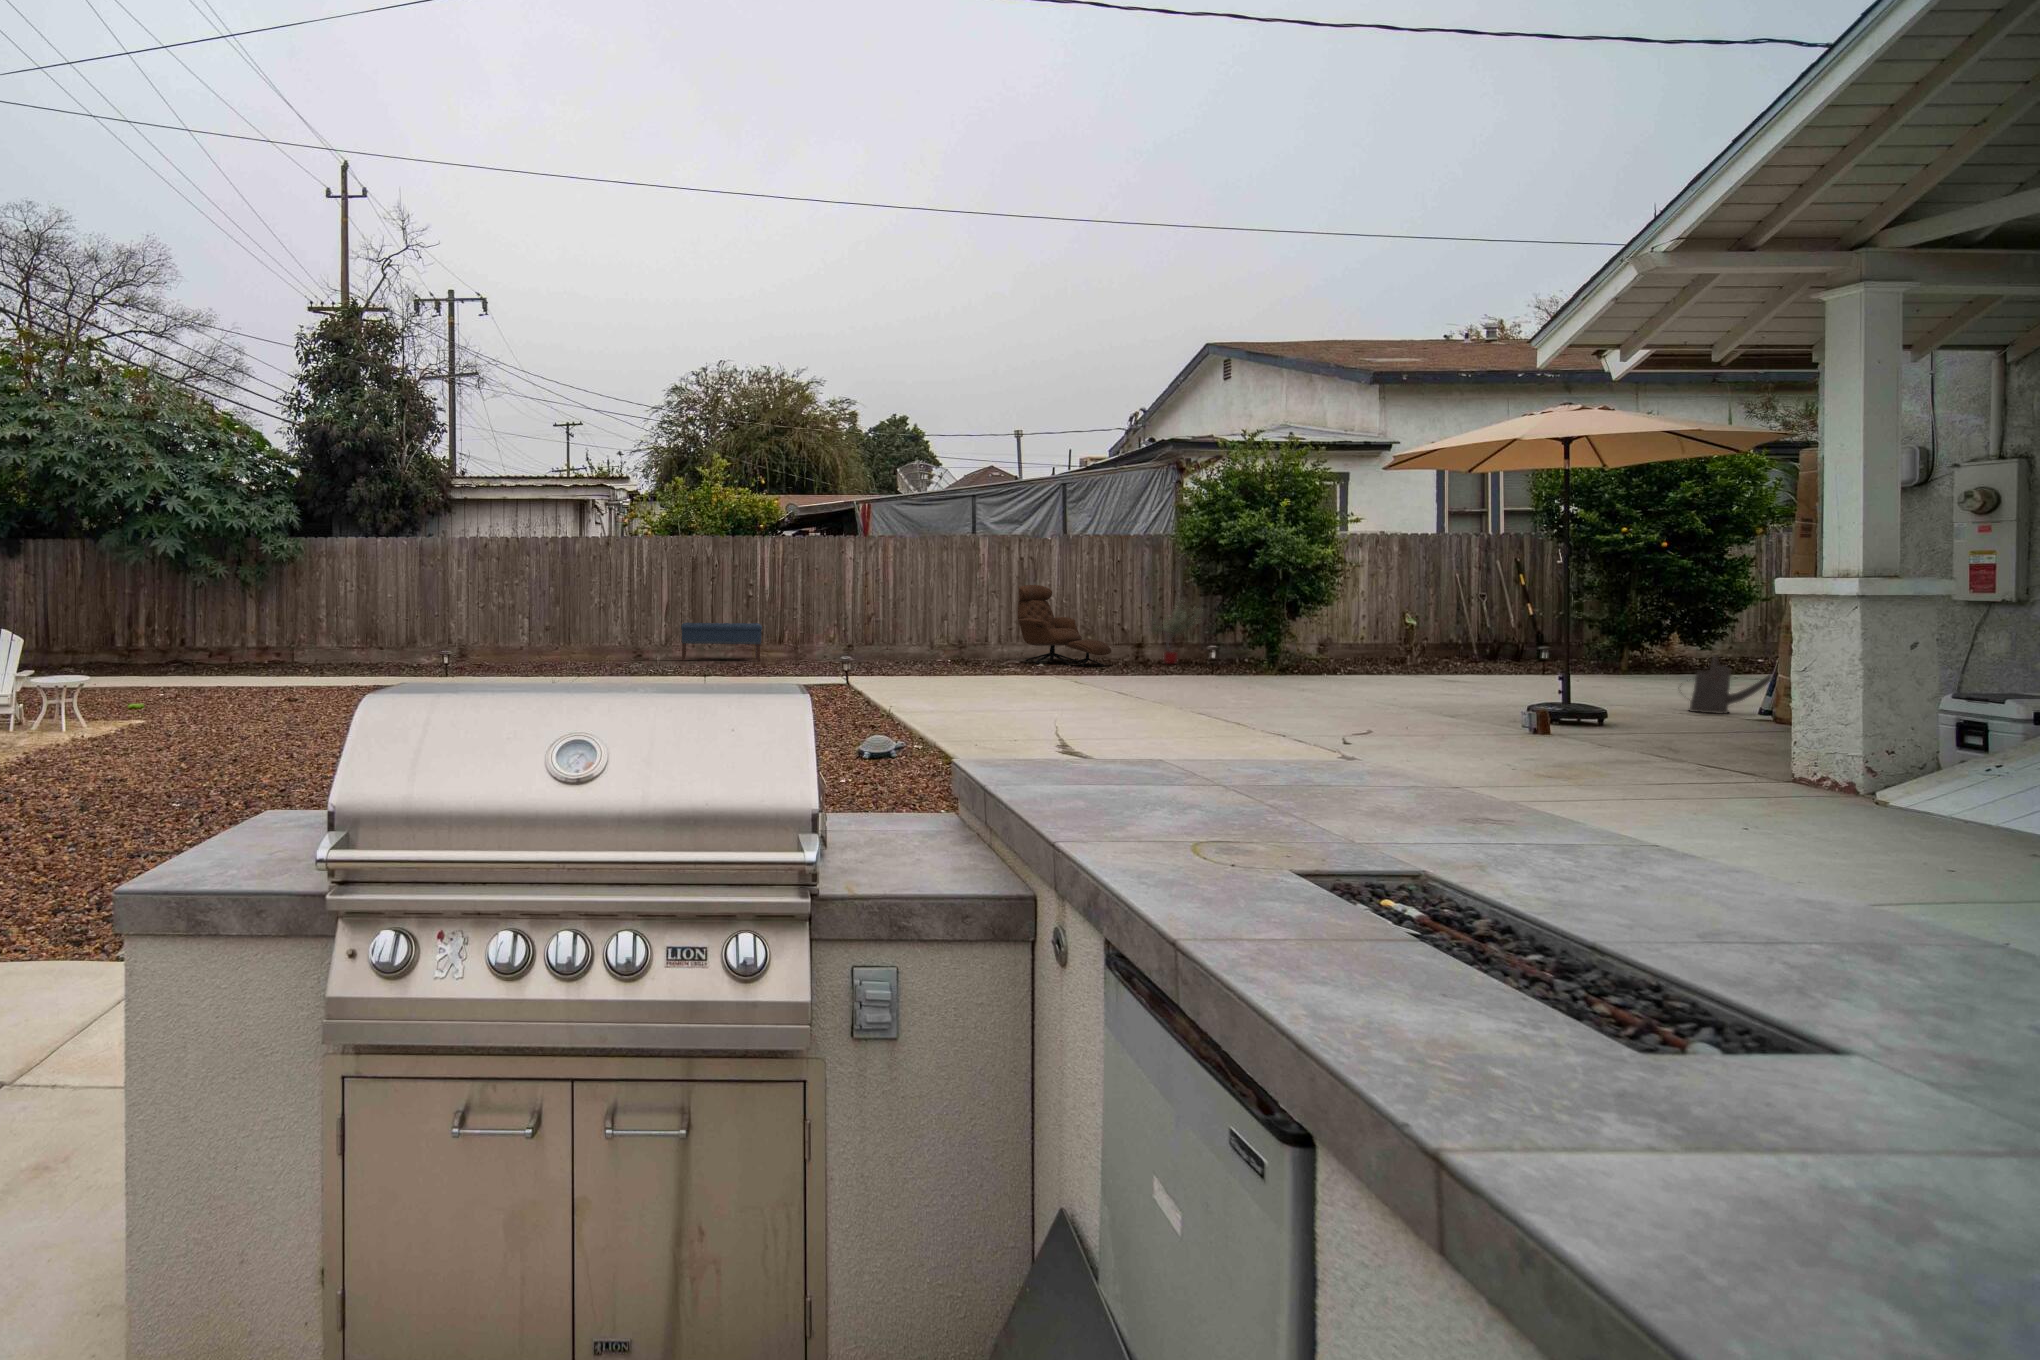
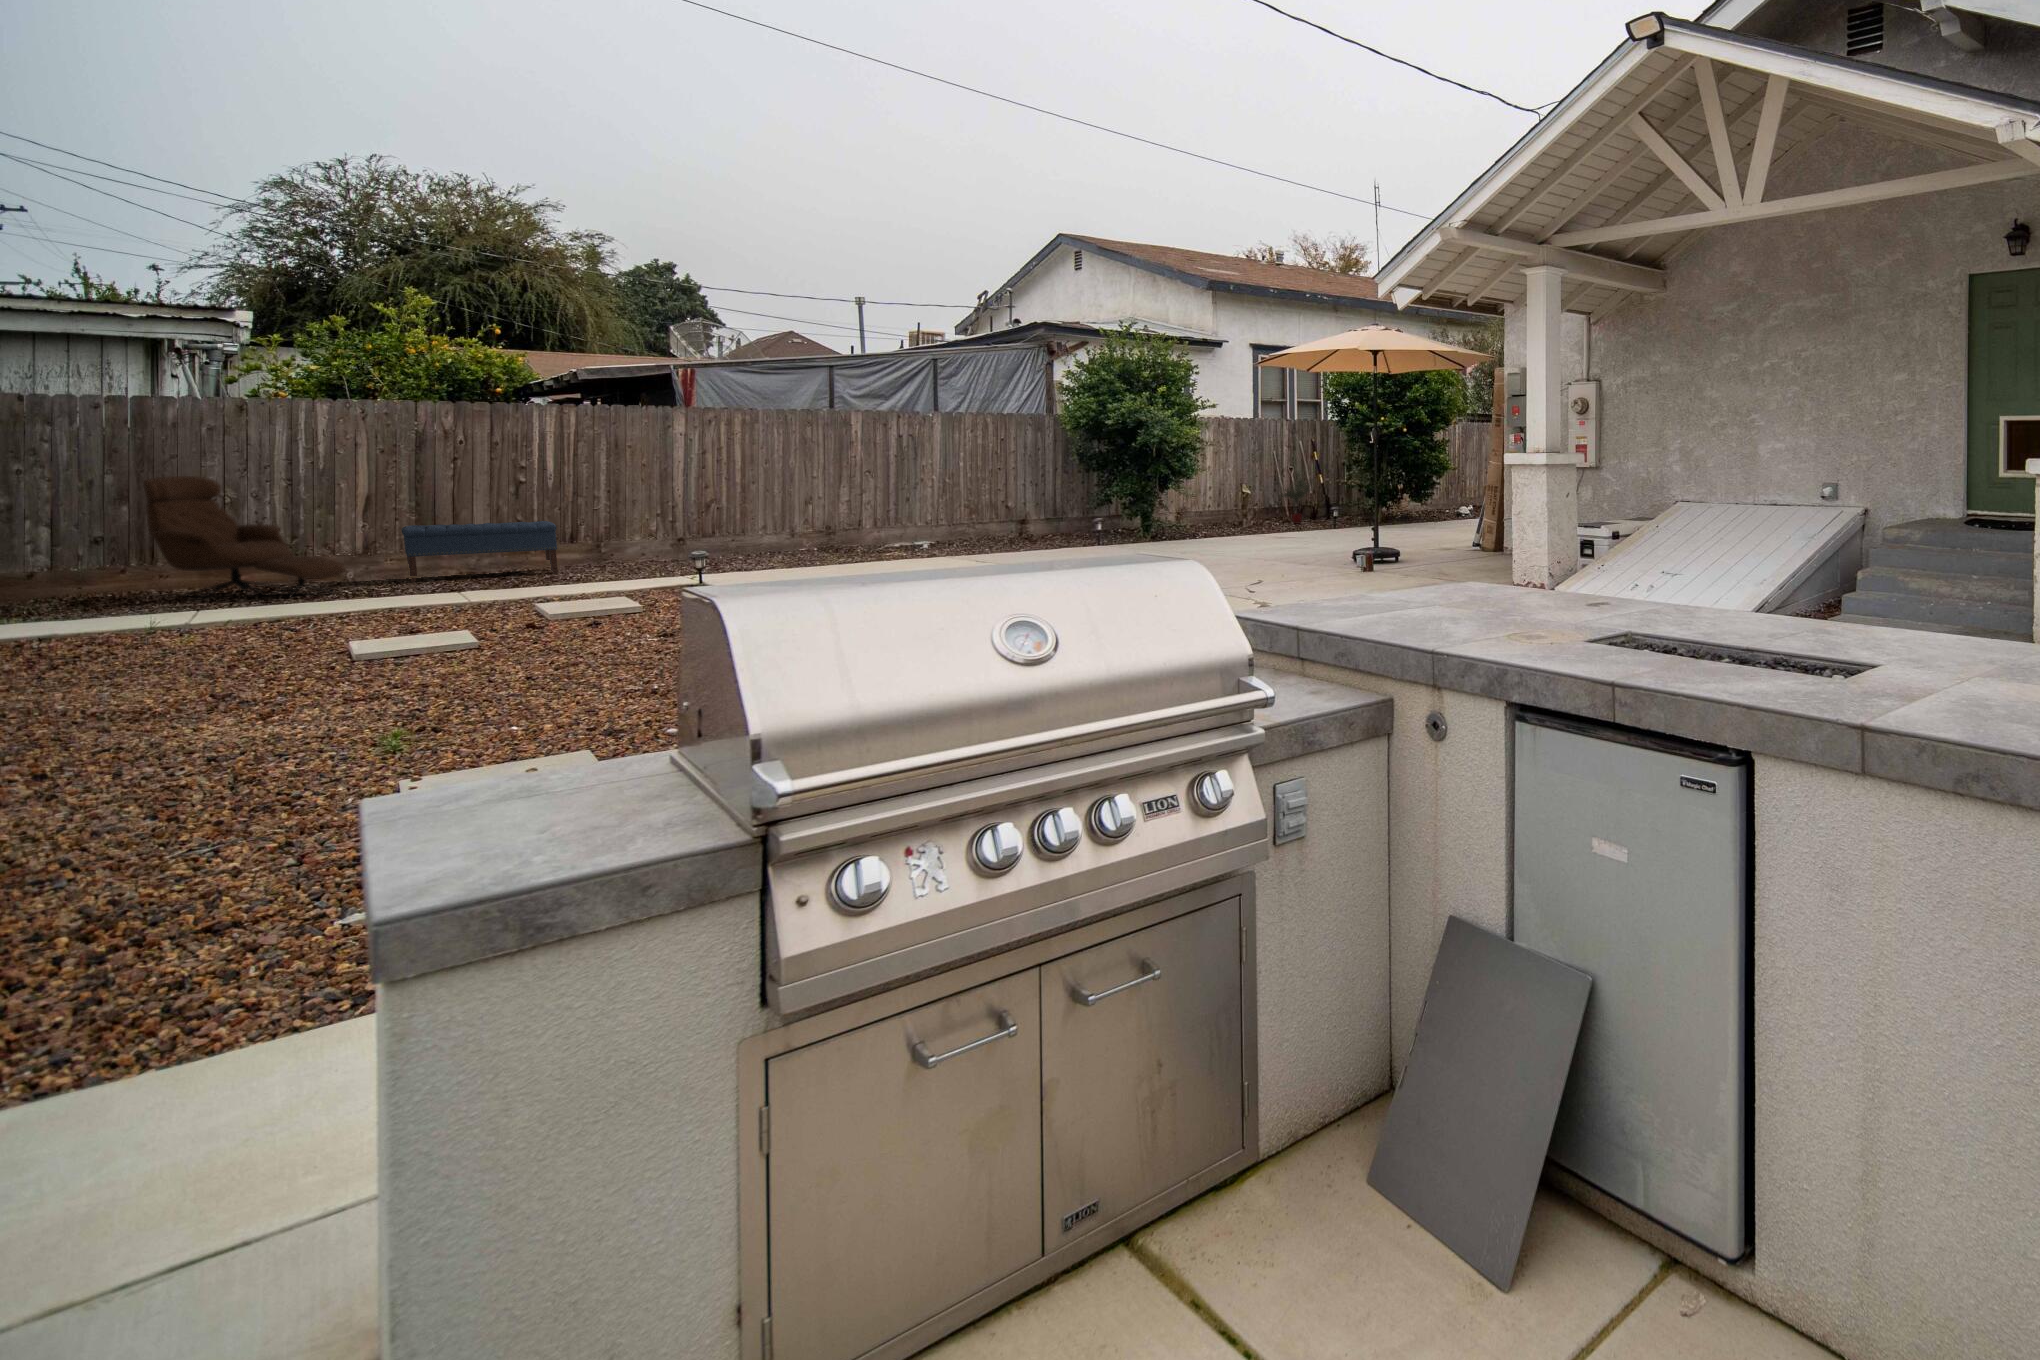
lounge chair: present [1018,585,1111,666] -> present [143,476,346,599]
potted tree: present [1146,603,1203,664] -> present [1279,472,1315,524]
watering can: present [1680,655,1772,714] -> none [1440,511,1491,553]

